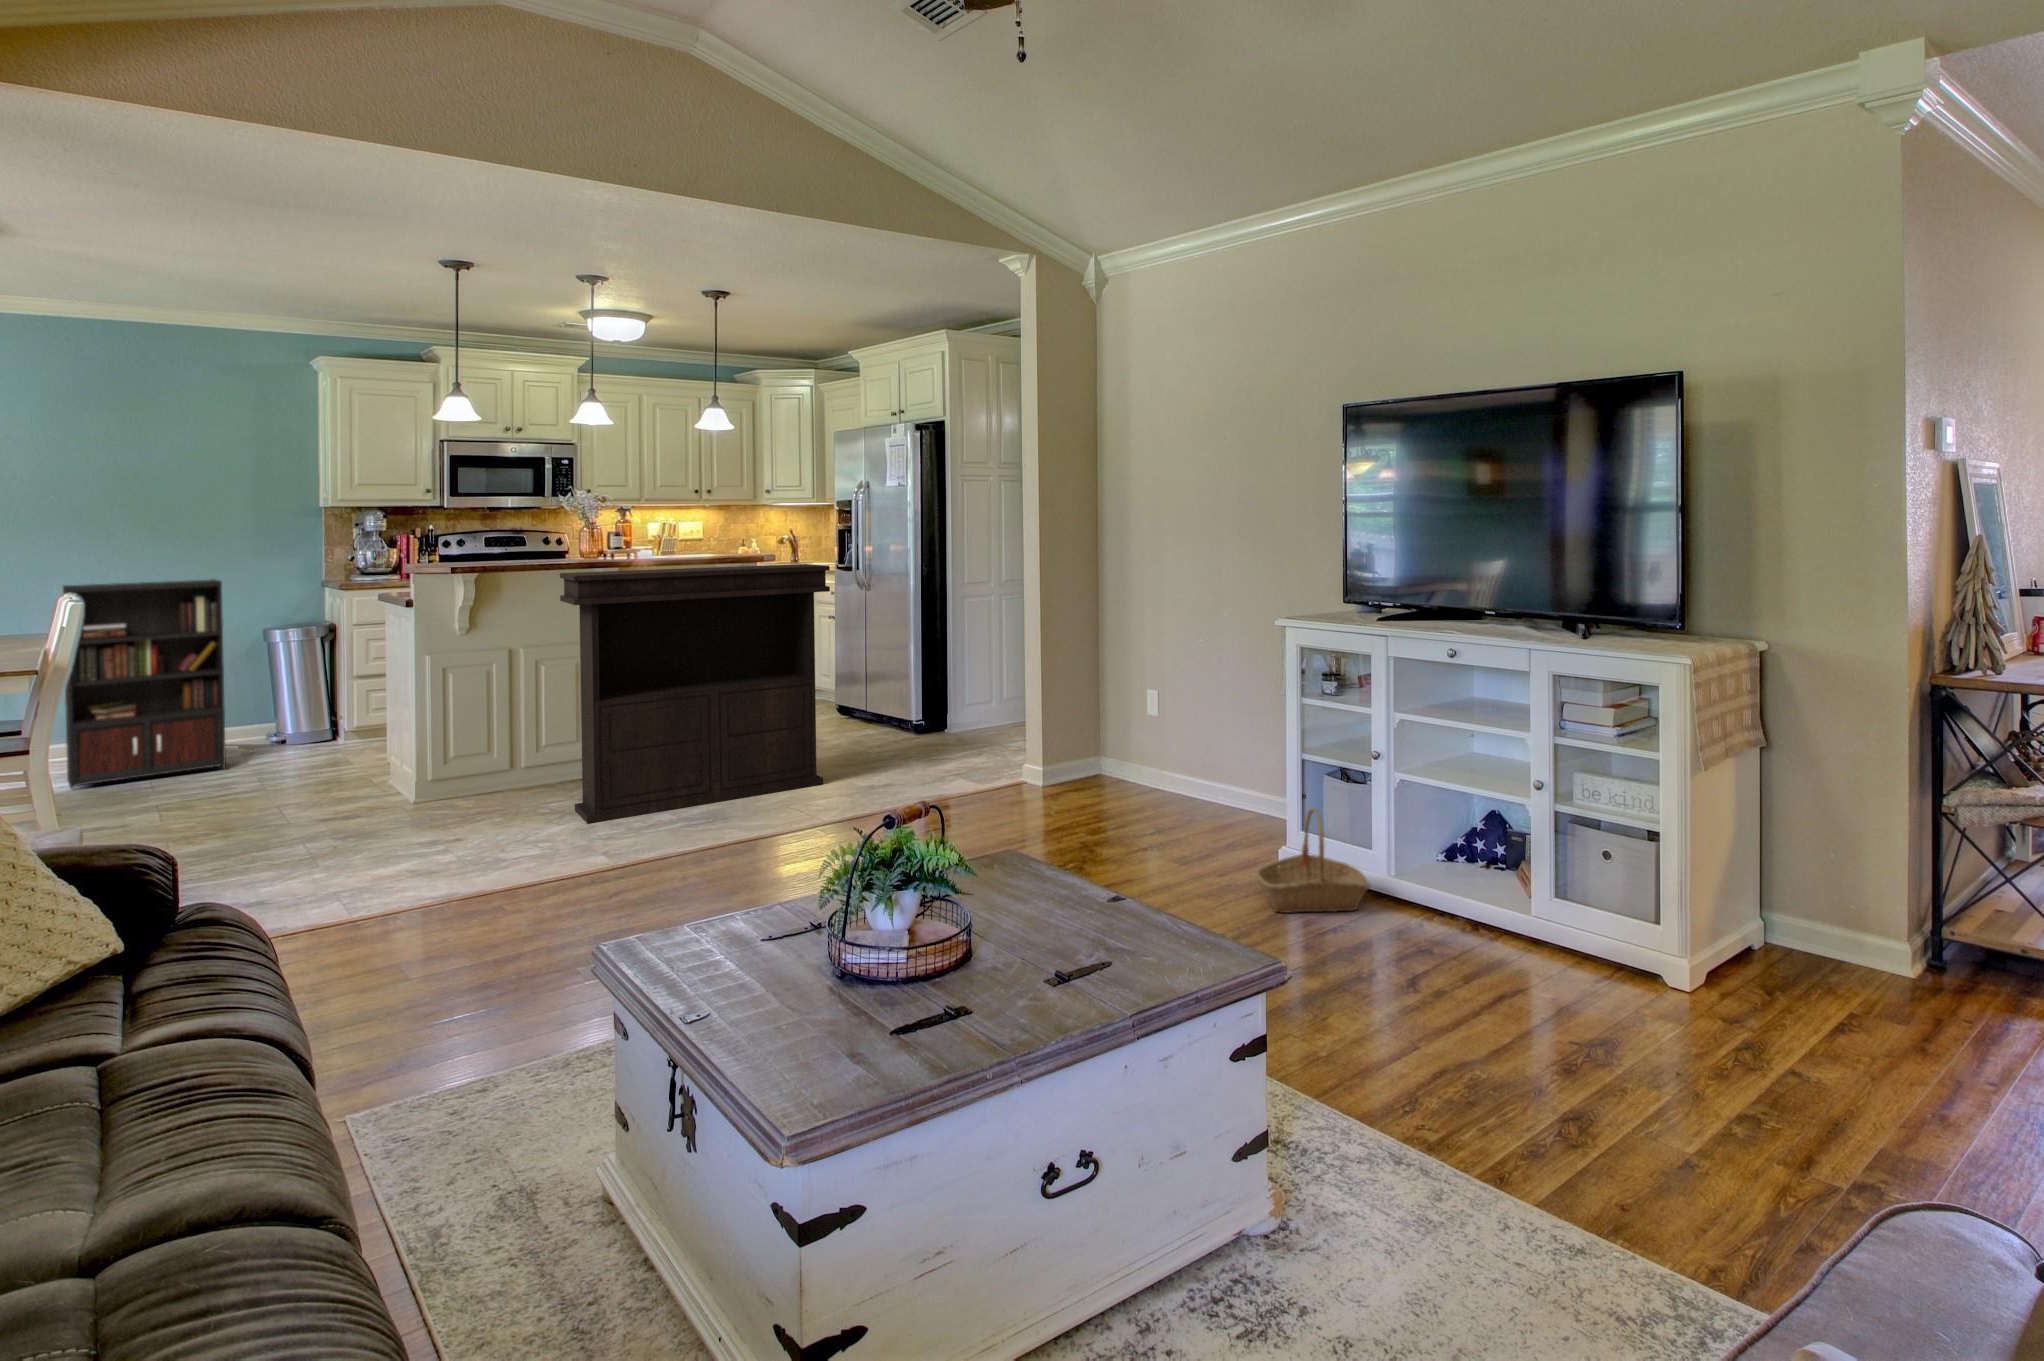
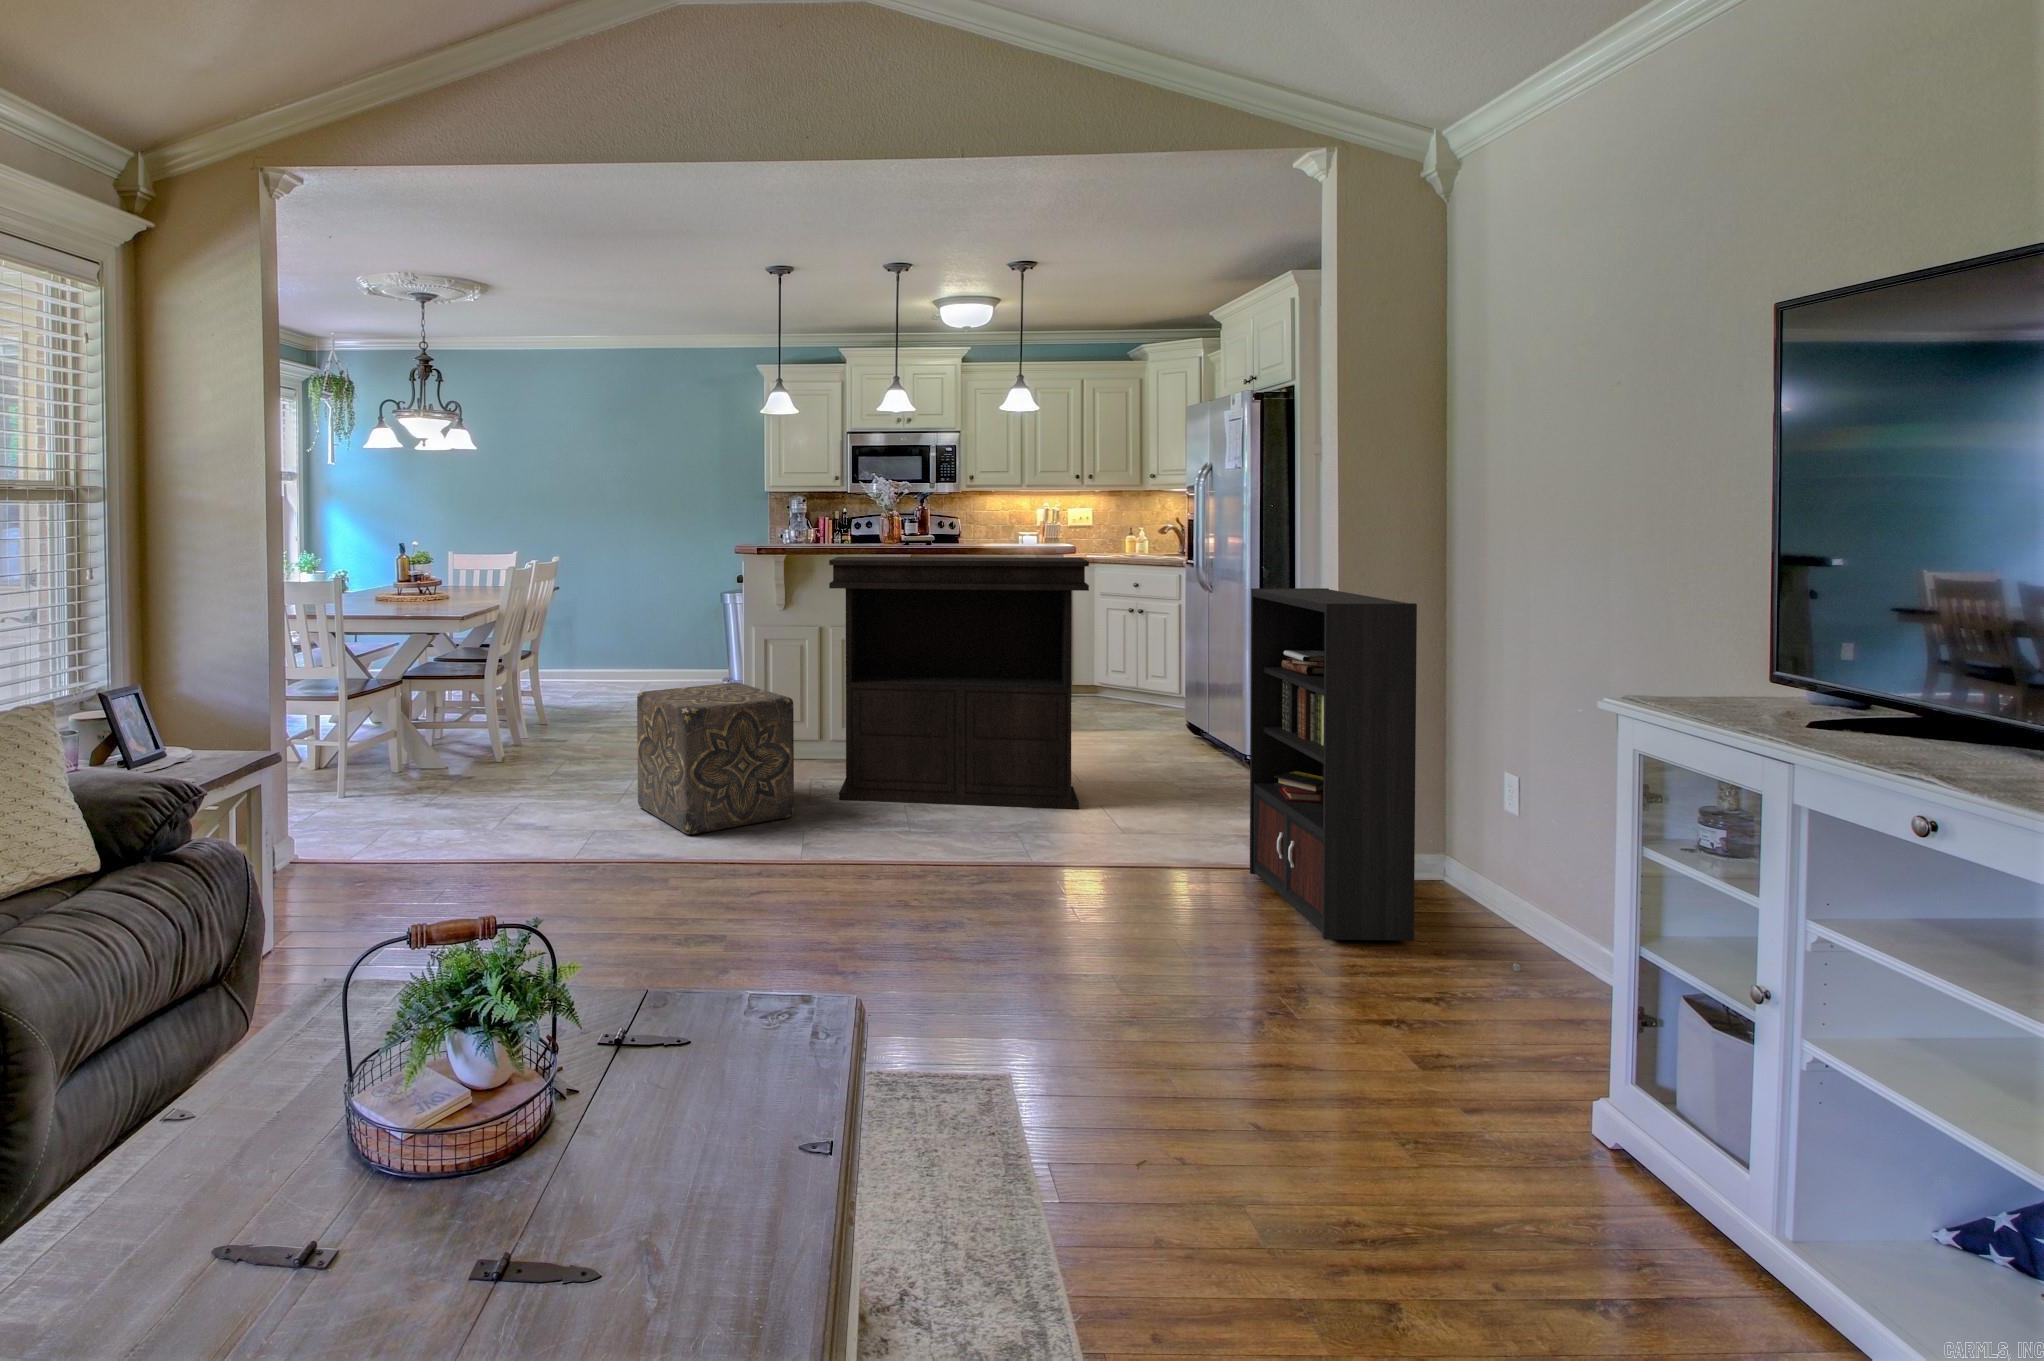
bookcase: present [63,579,252,788] -> present [1250,588,1520,971]
ottoman: none [340,719,561,887] -> present [637,682,794,835]
basket: present [1256,808,1370,913] -> none [1464,1058,1719,1295]

